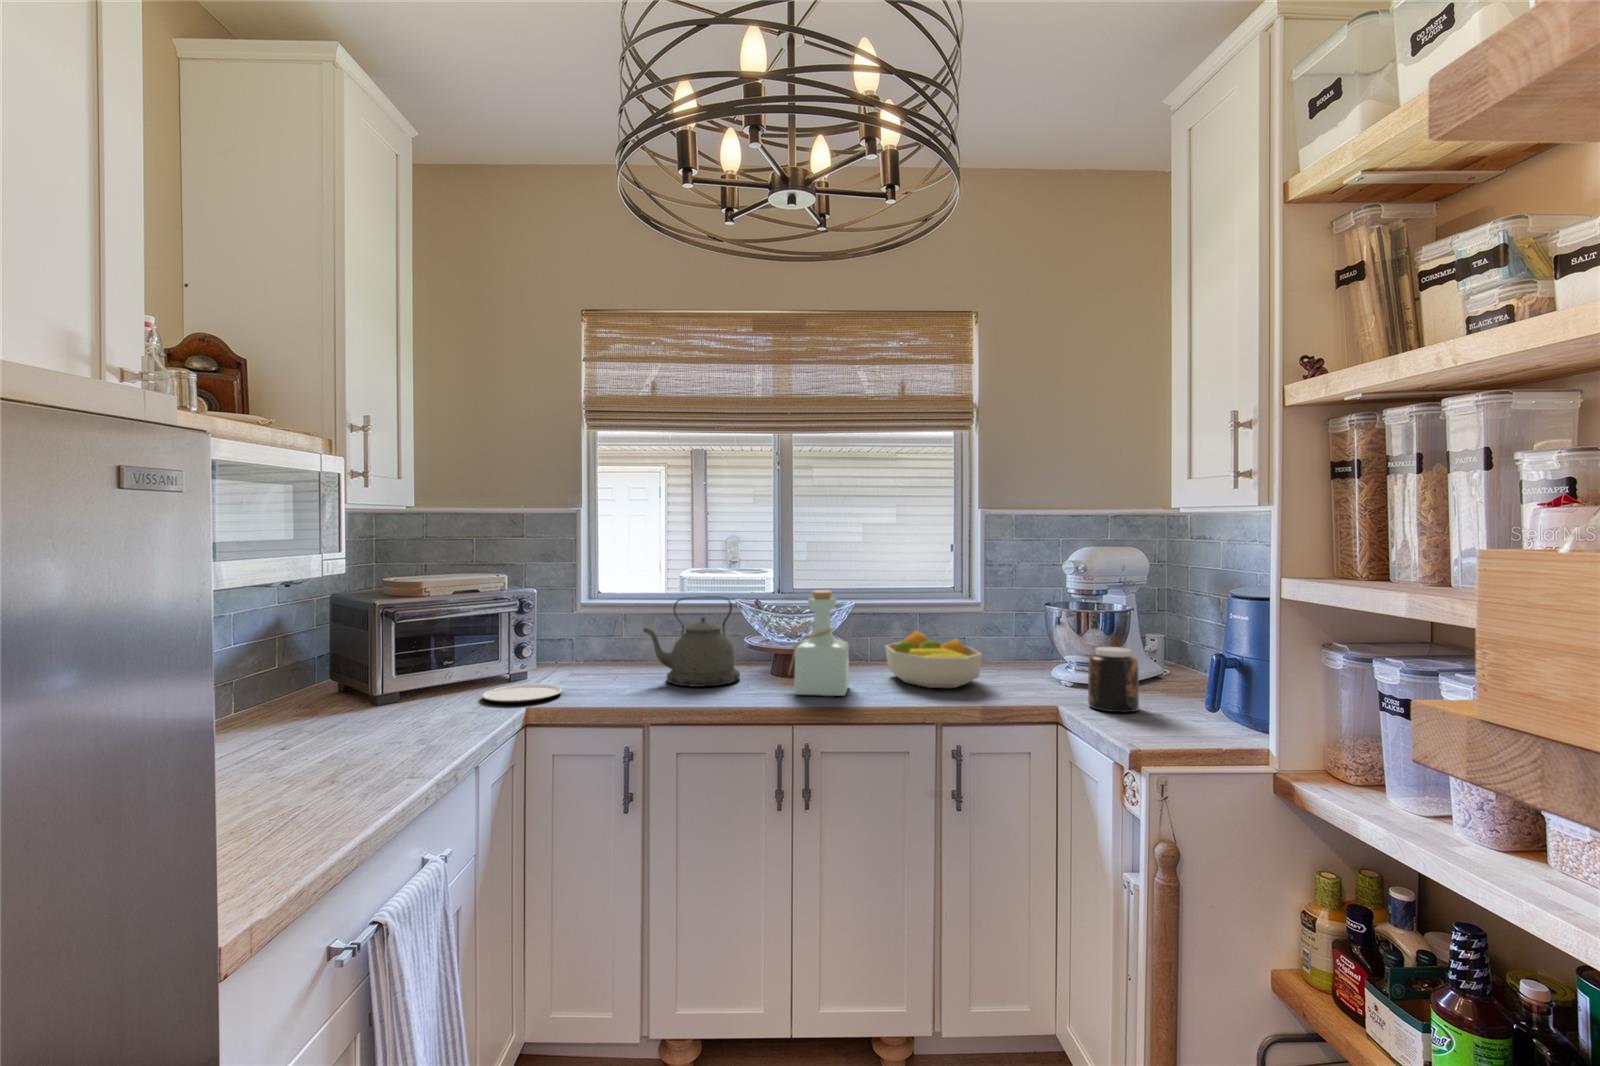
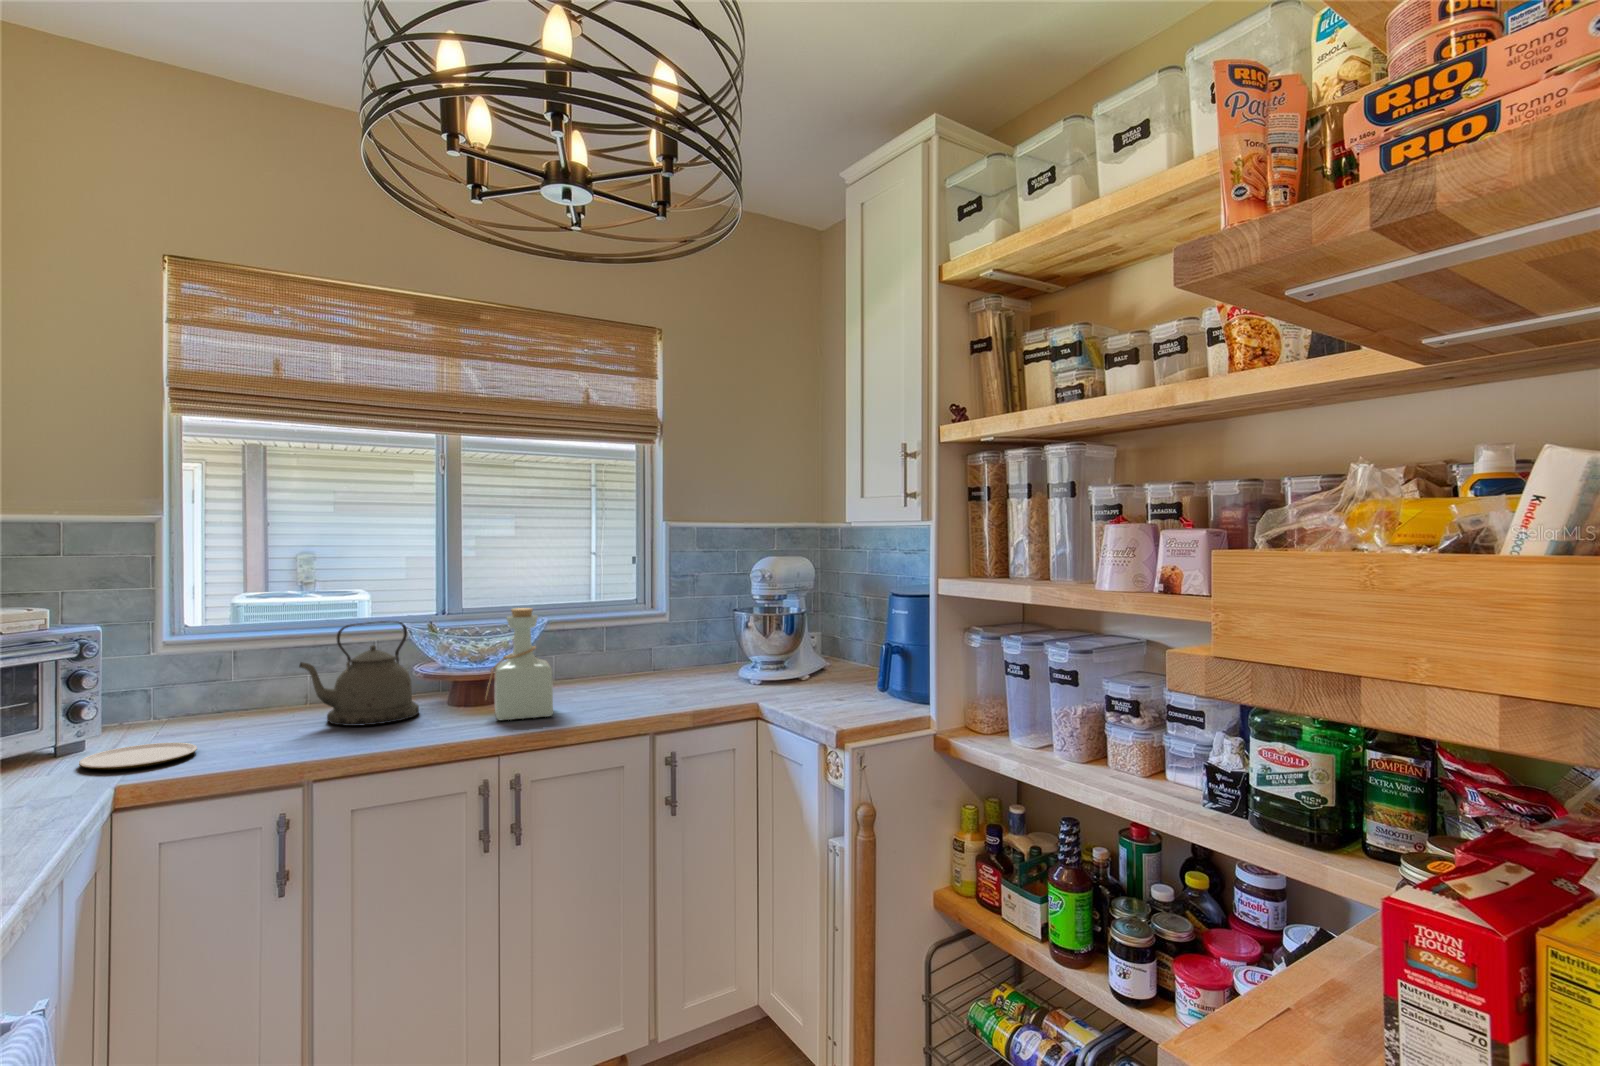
fruit bowl: present [885,631,982,688] -> none [578,645,681,700]
jar: present [1088,647,1139,712] -> none [782,646,824,703]

